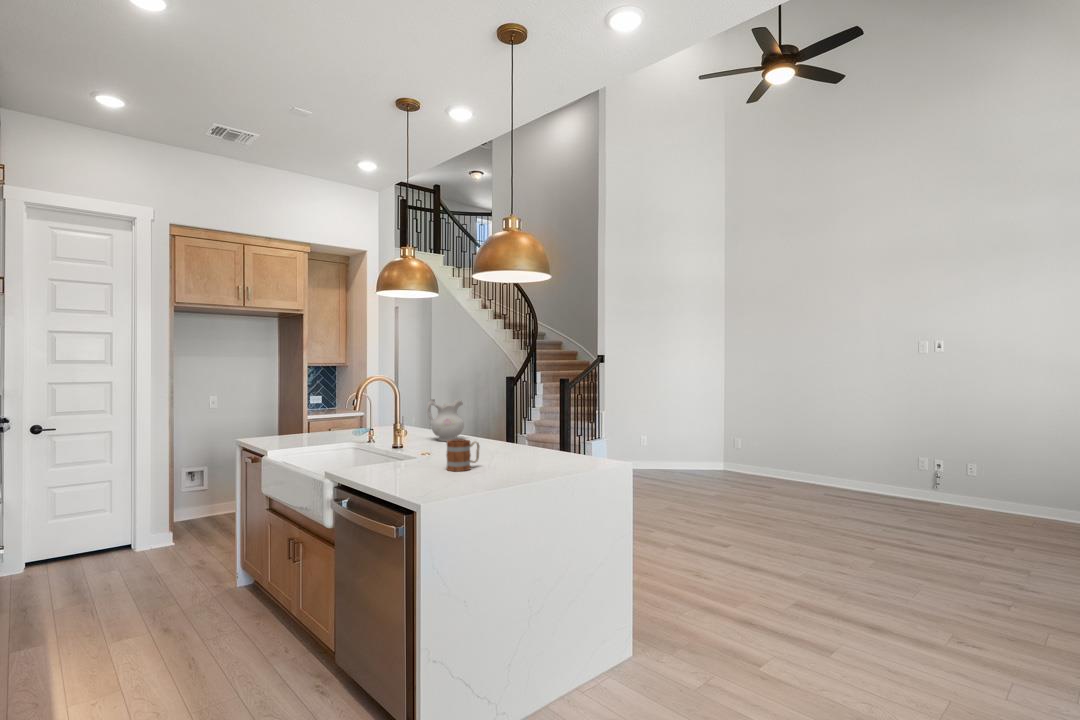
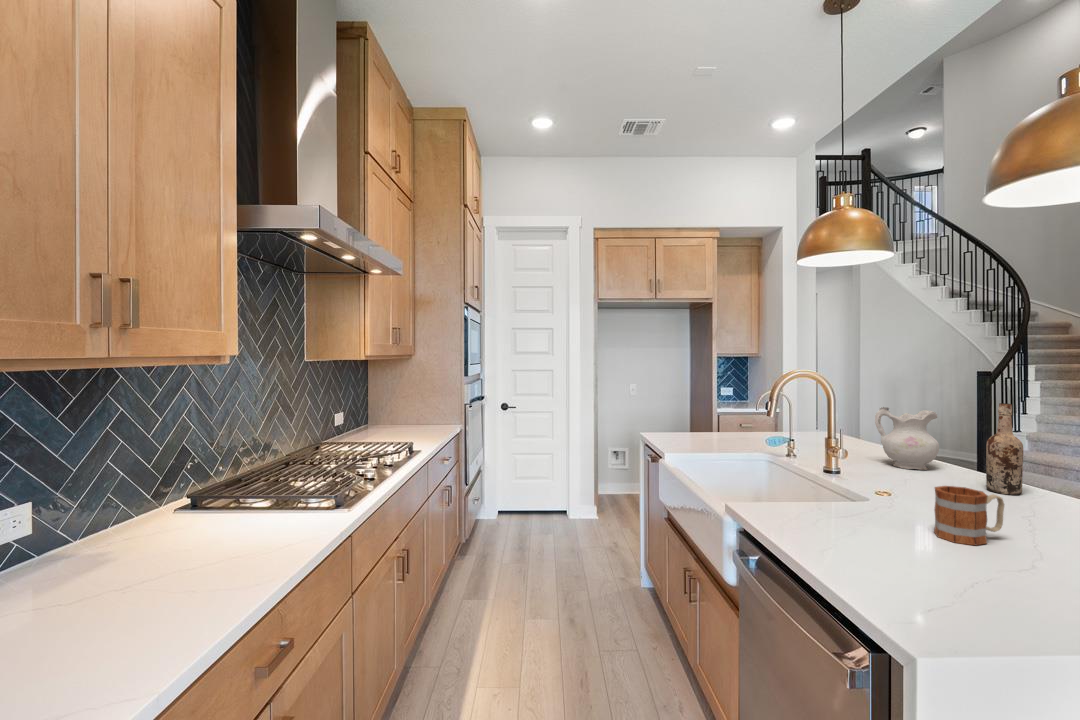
wine bottle: none [484,391,502,448] -> present [986,403,1023,495]

